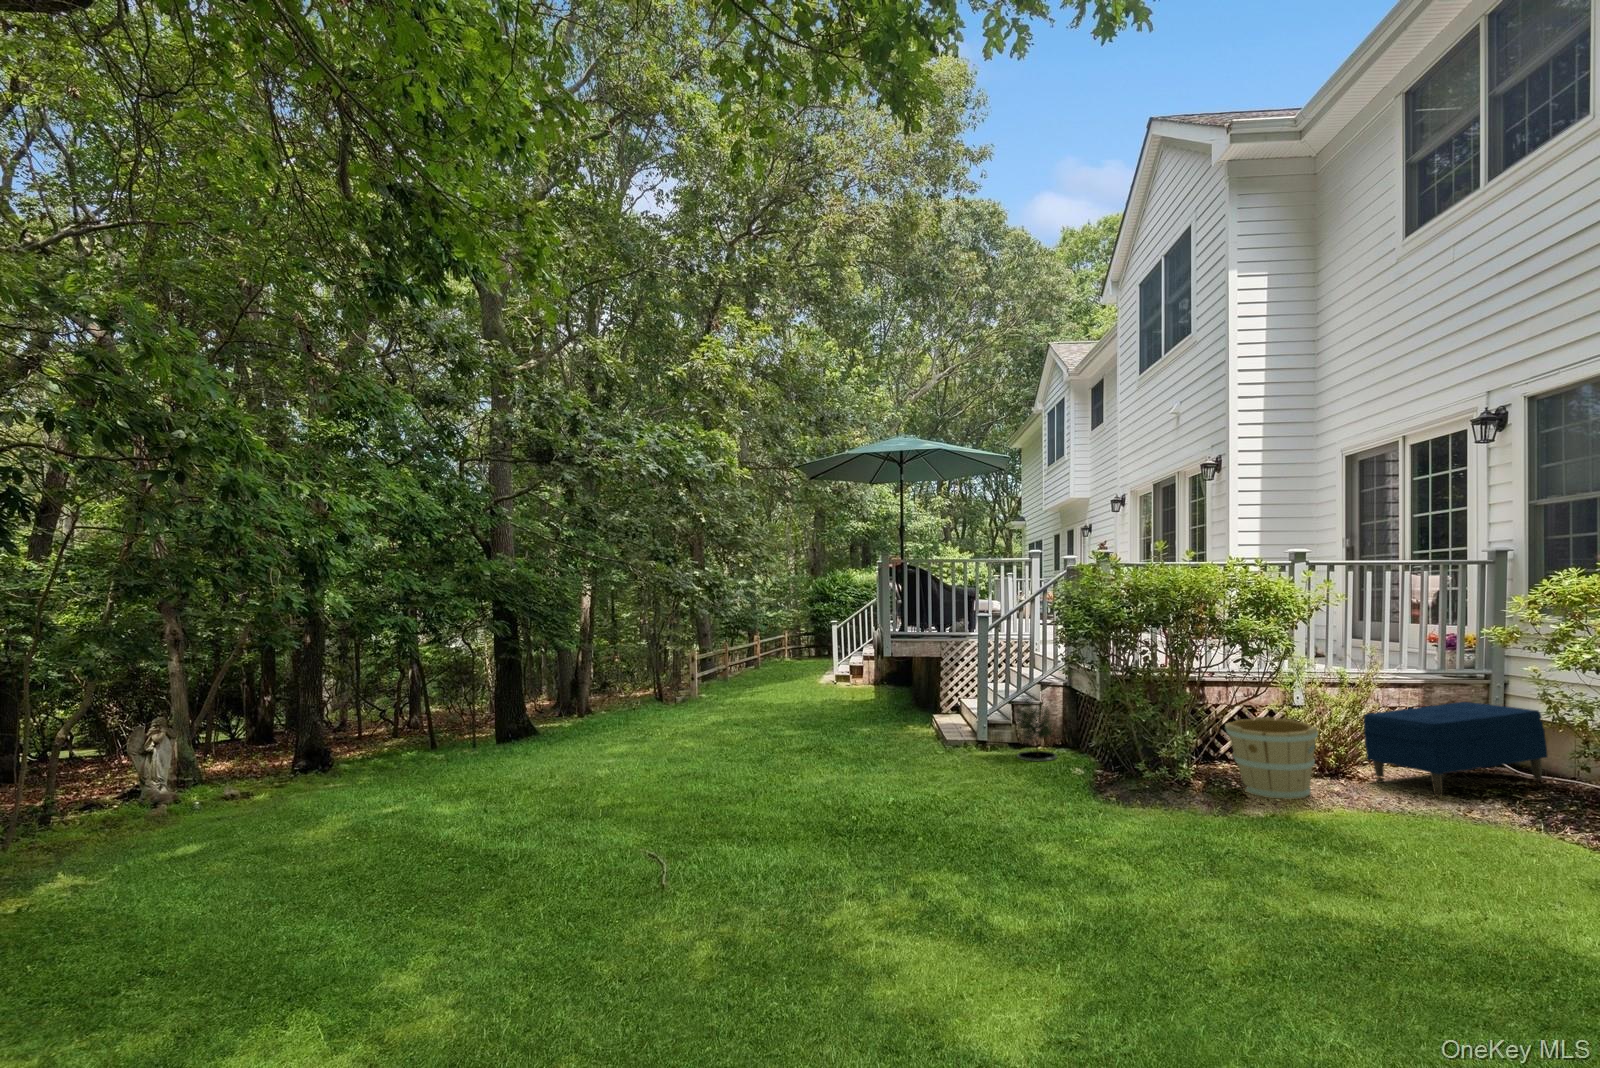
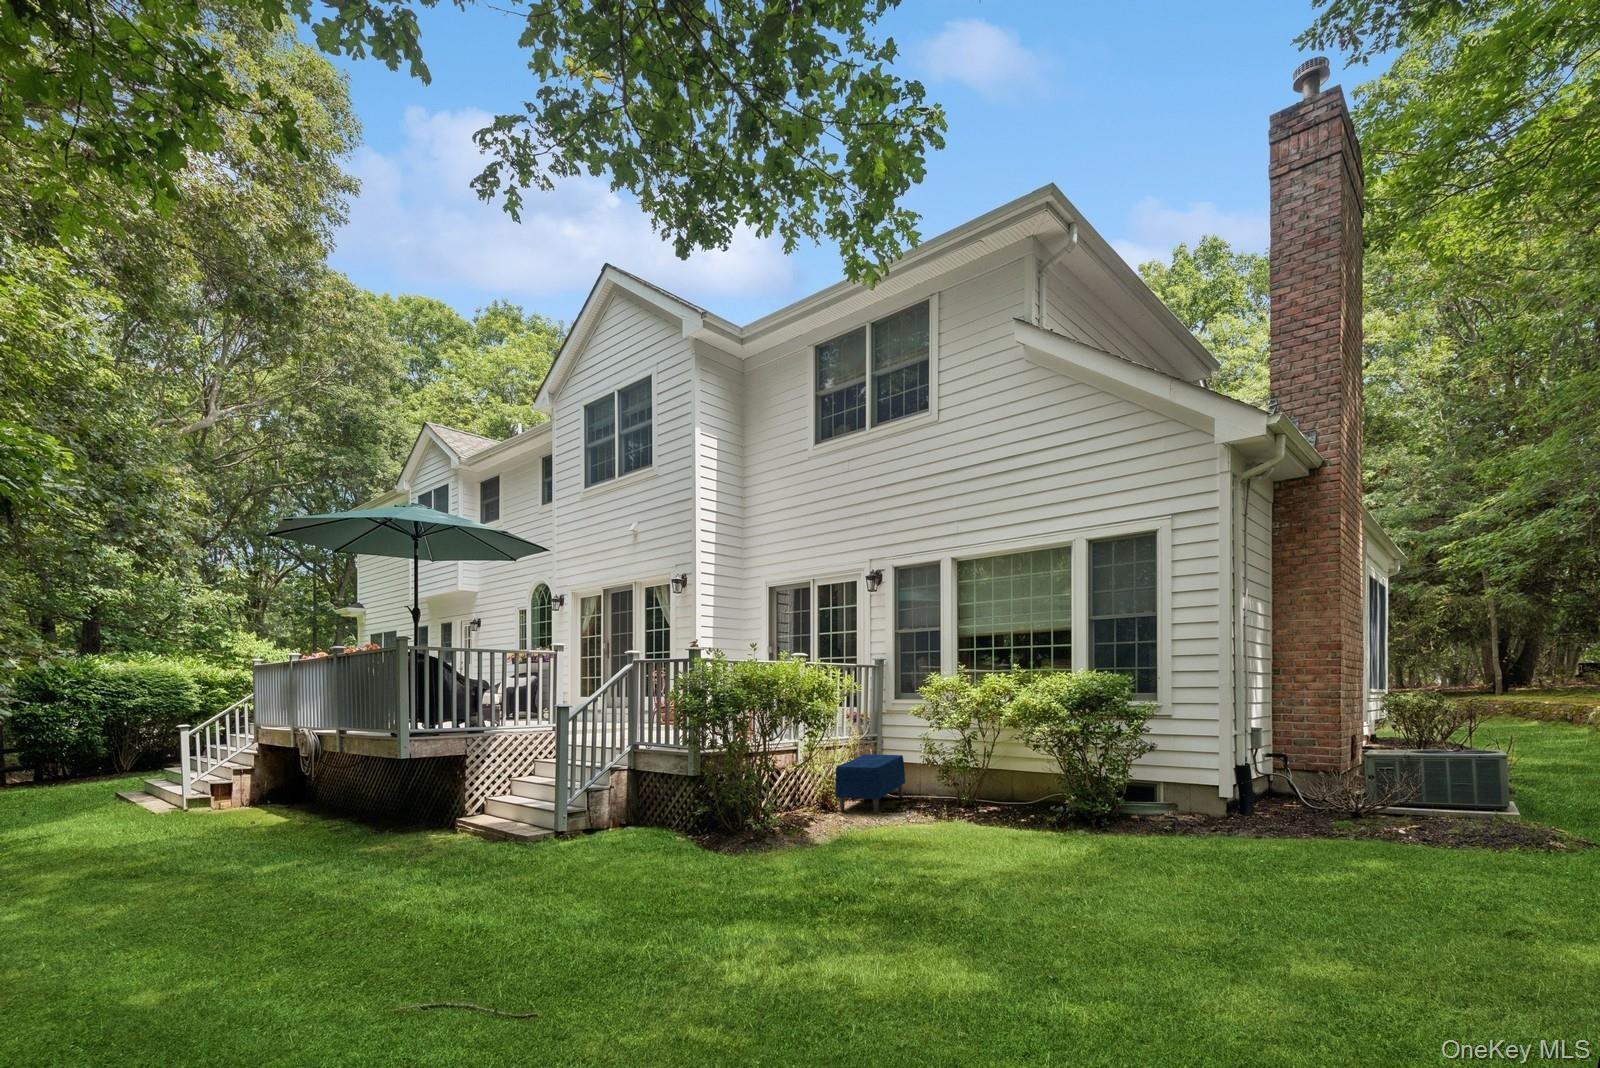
potted tree: present [1016,692,1057,761] -> none [597,773,634,841]
wooden bucket: present [1225,717,1318,800] -> none [776,775,831,832]

